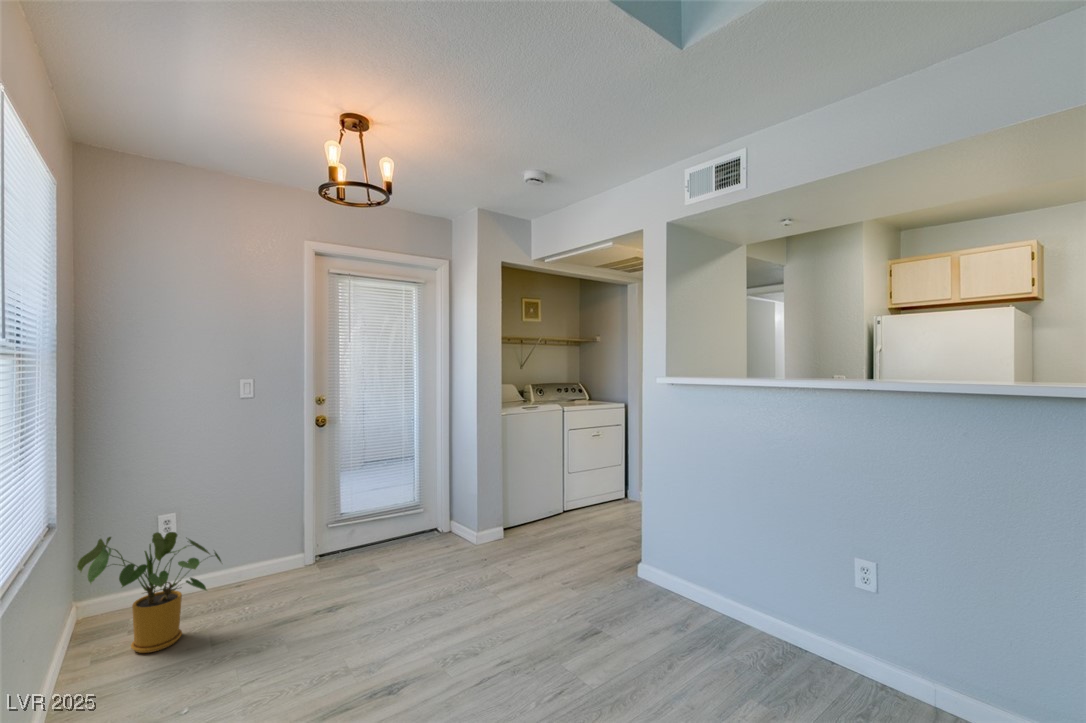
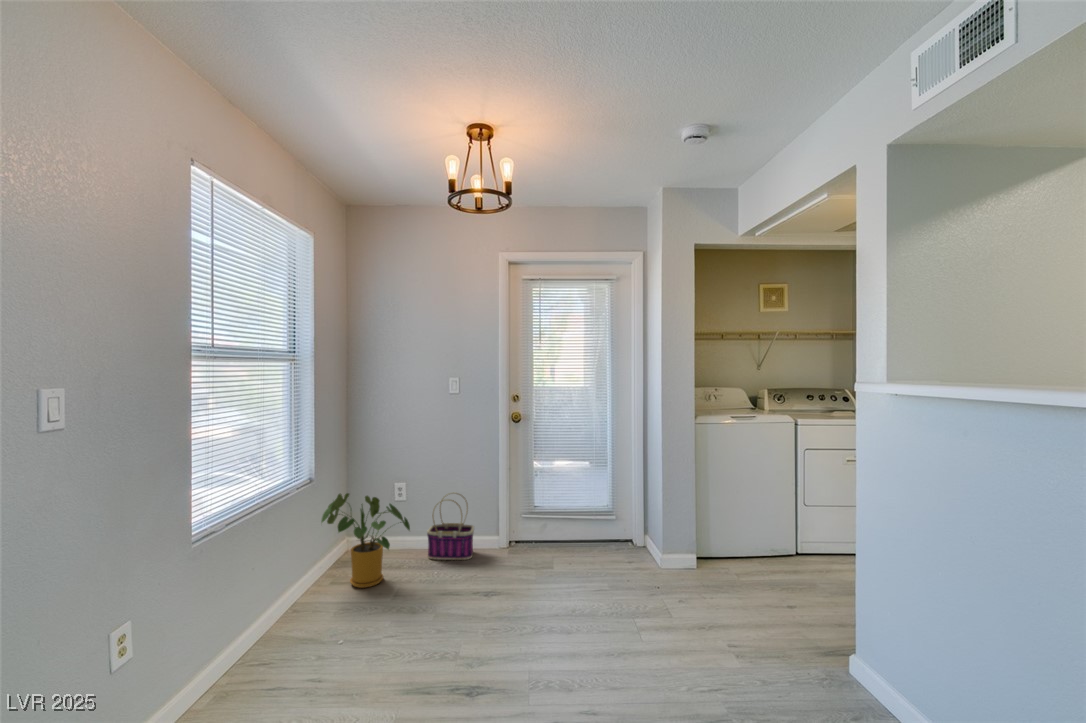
basket: none [219,514,282,598] -> present [427,493,474,560]

